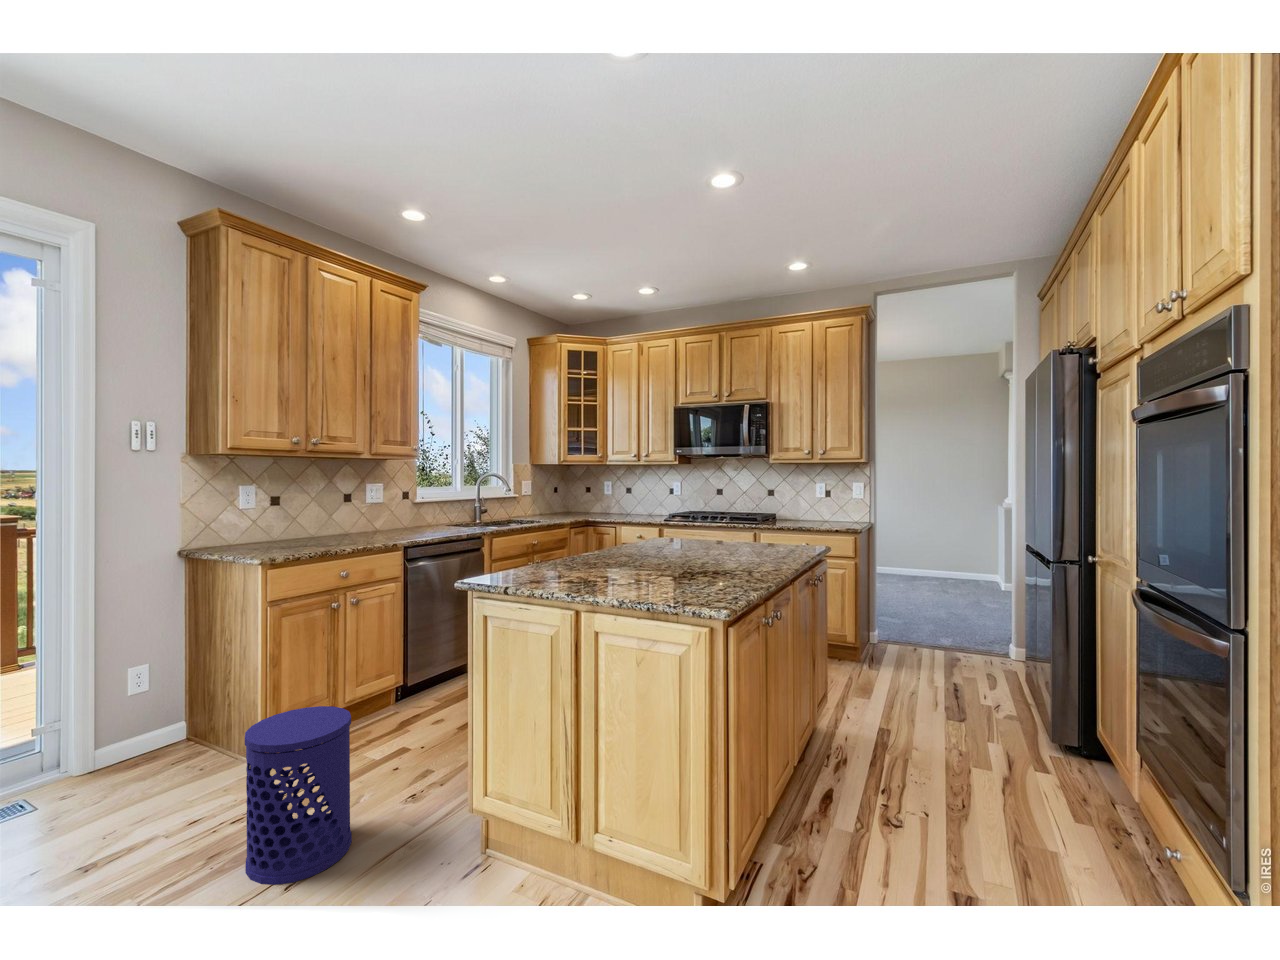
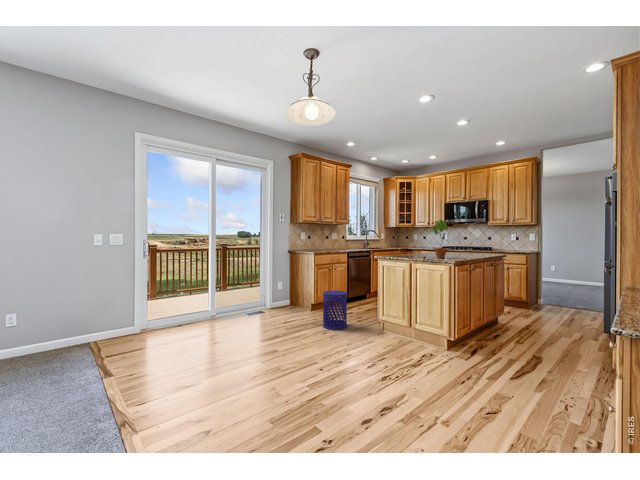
potted plant: none [641,452,701,588] -> present [431,220,448,258]

